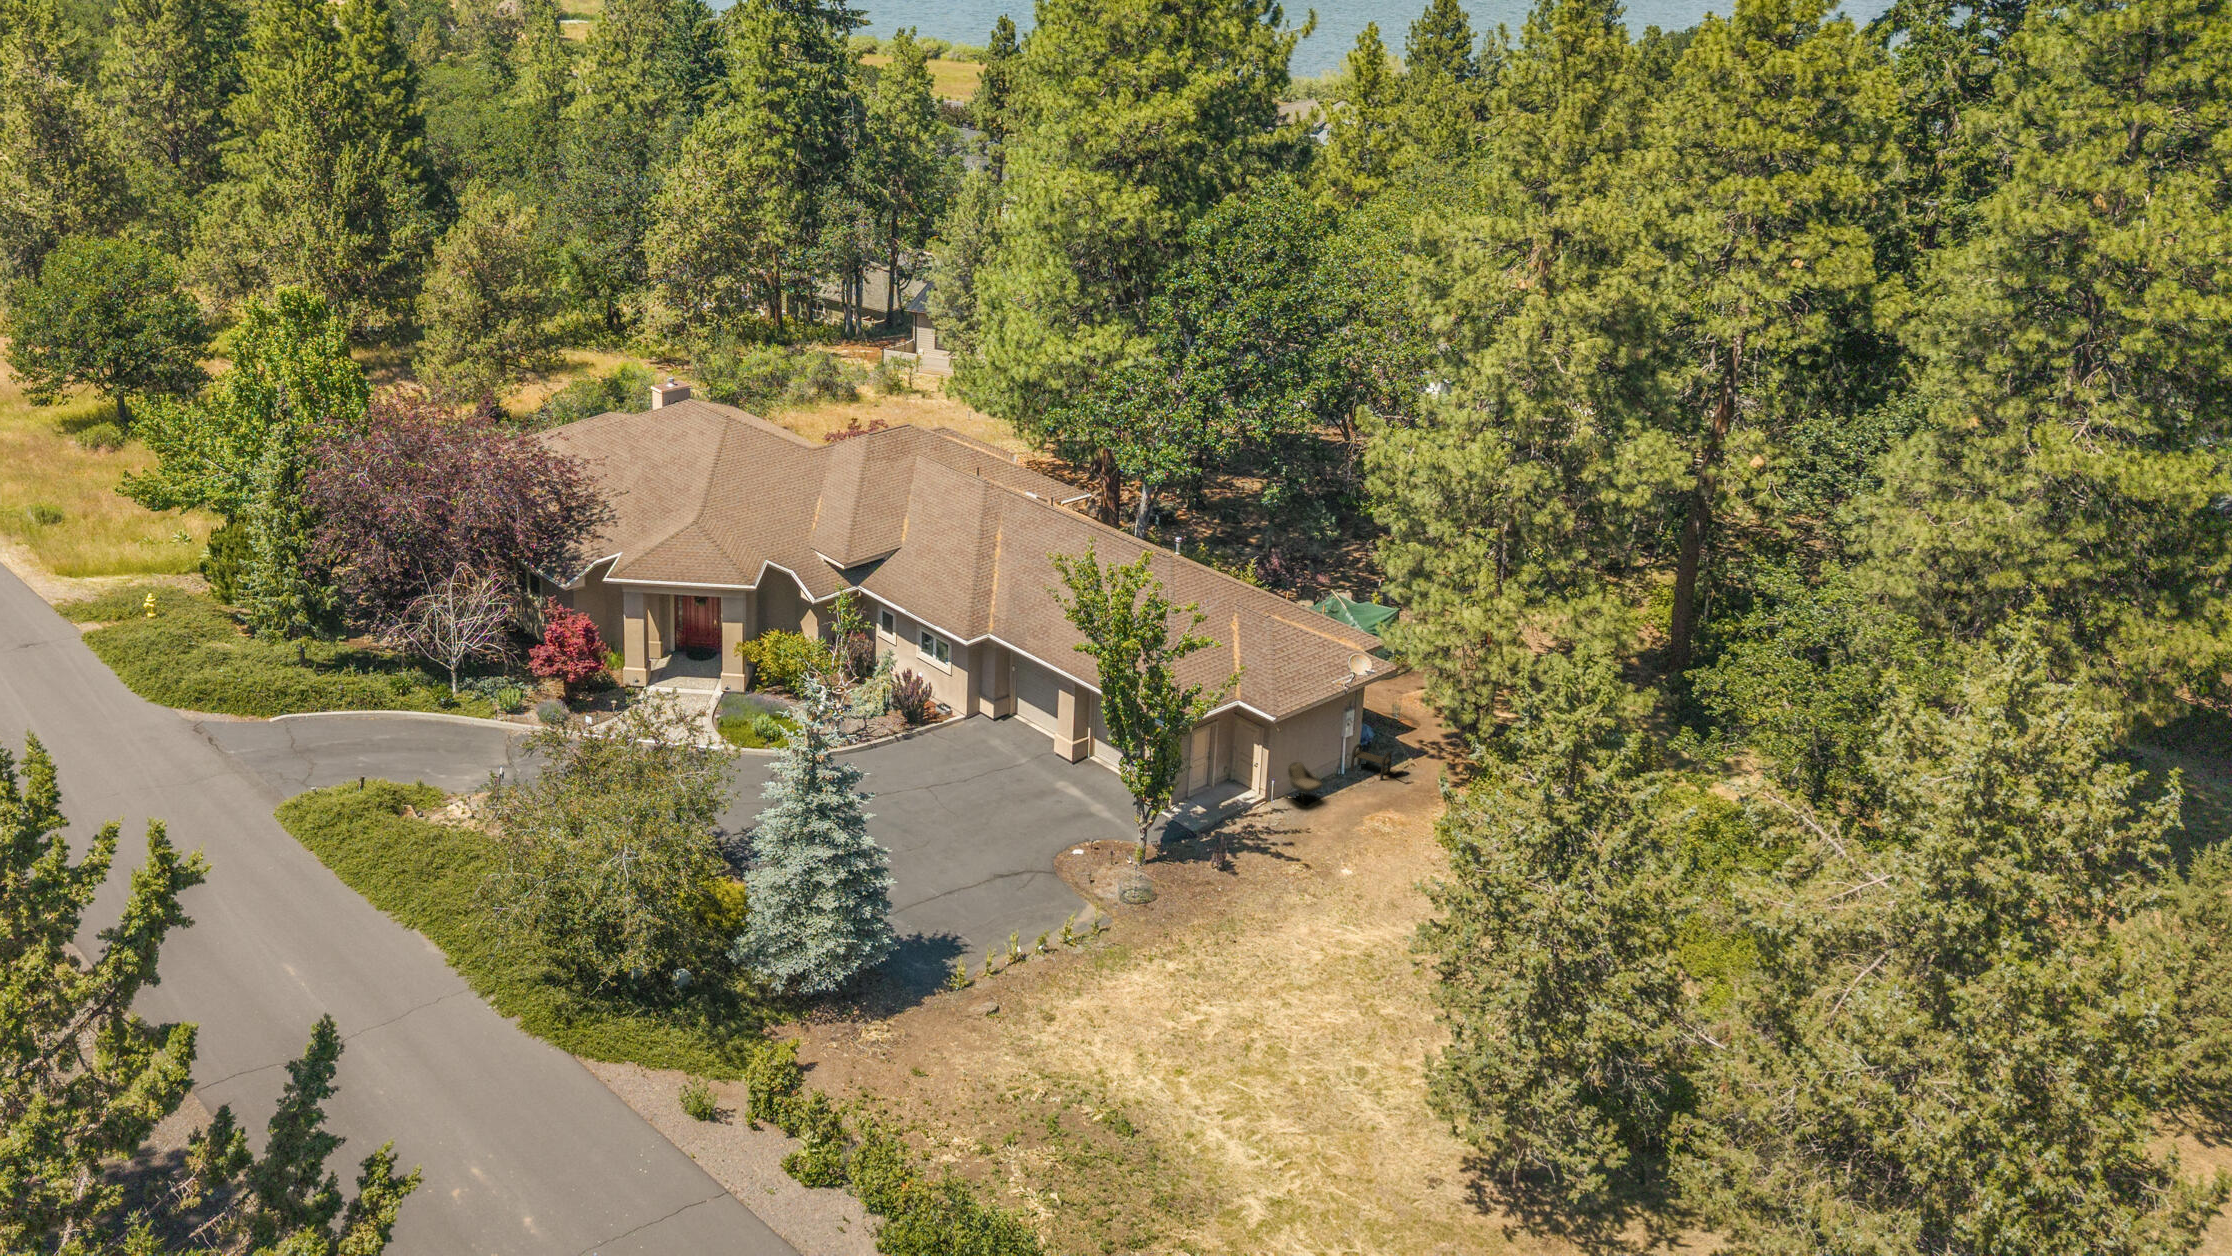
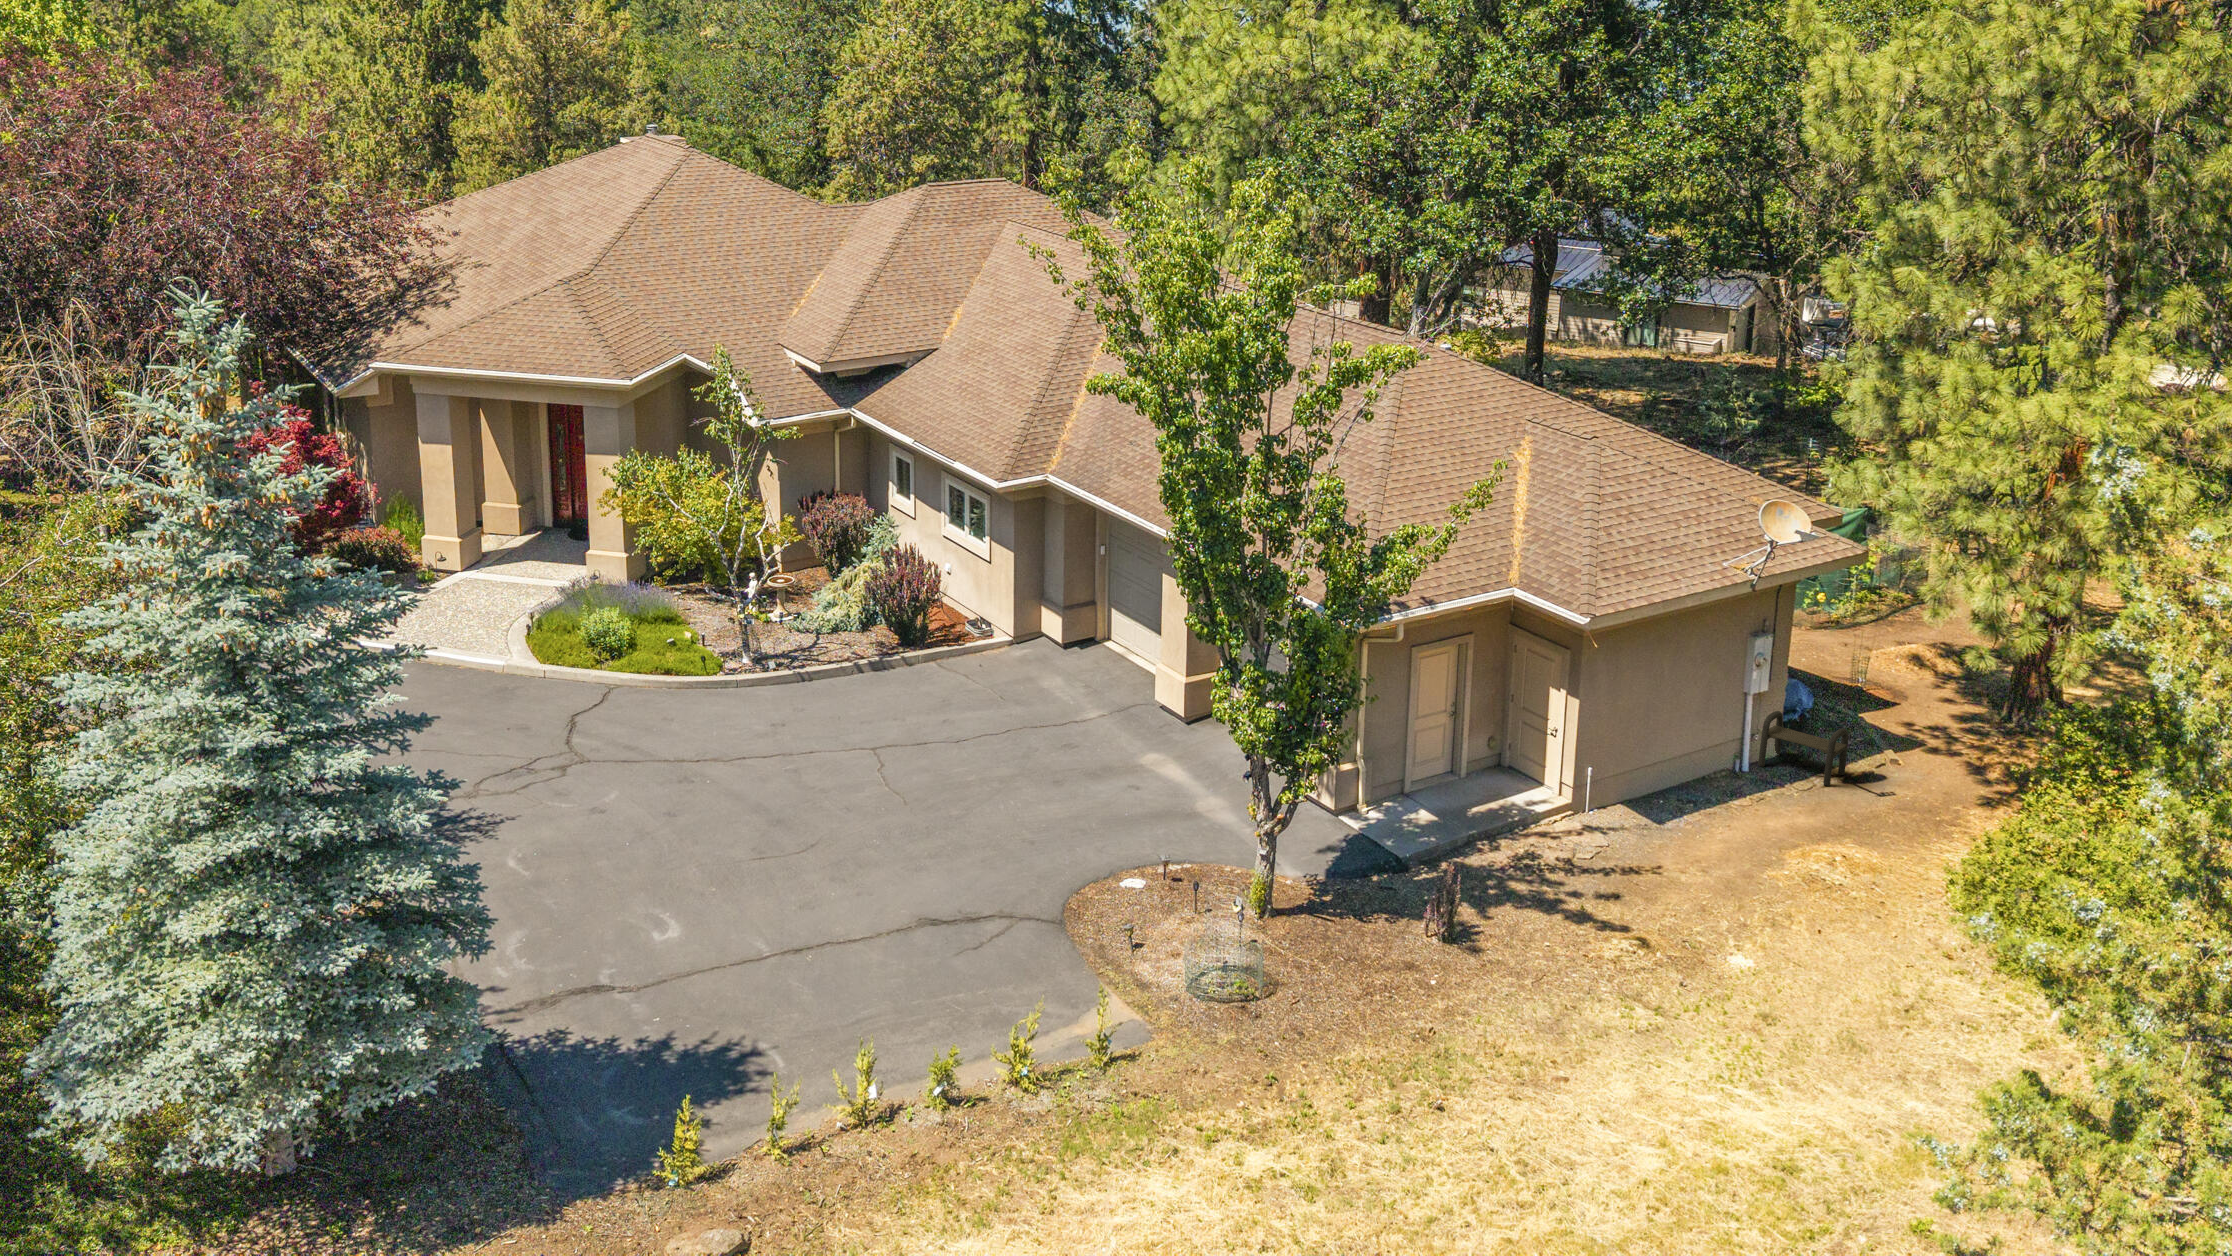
lounge chair: present [1288,762,1323,800] -> none [1611,731,1697,824]

